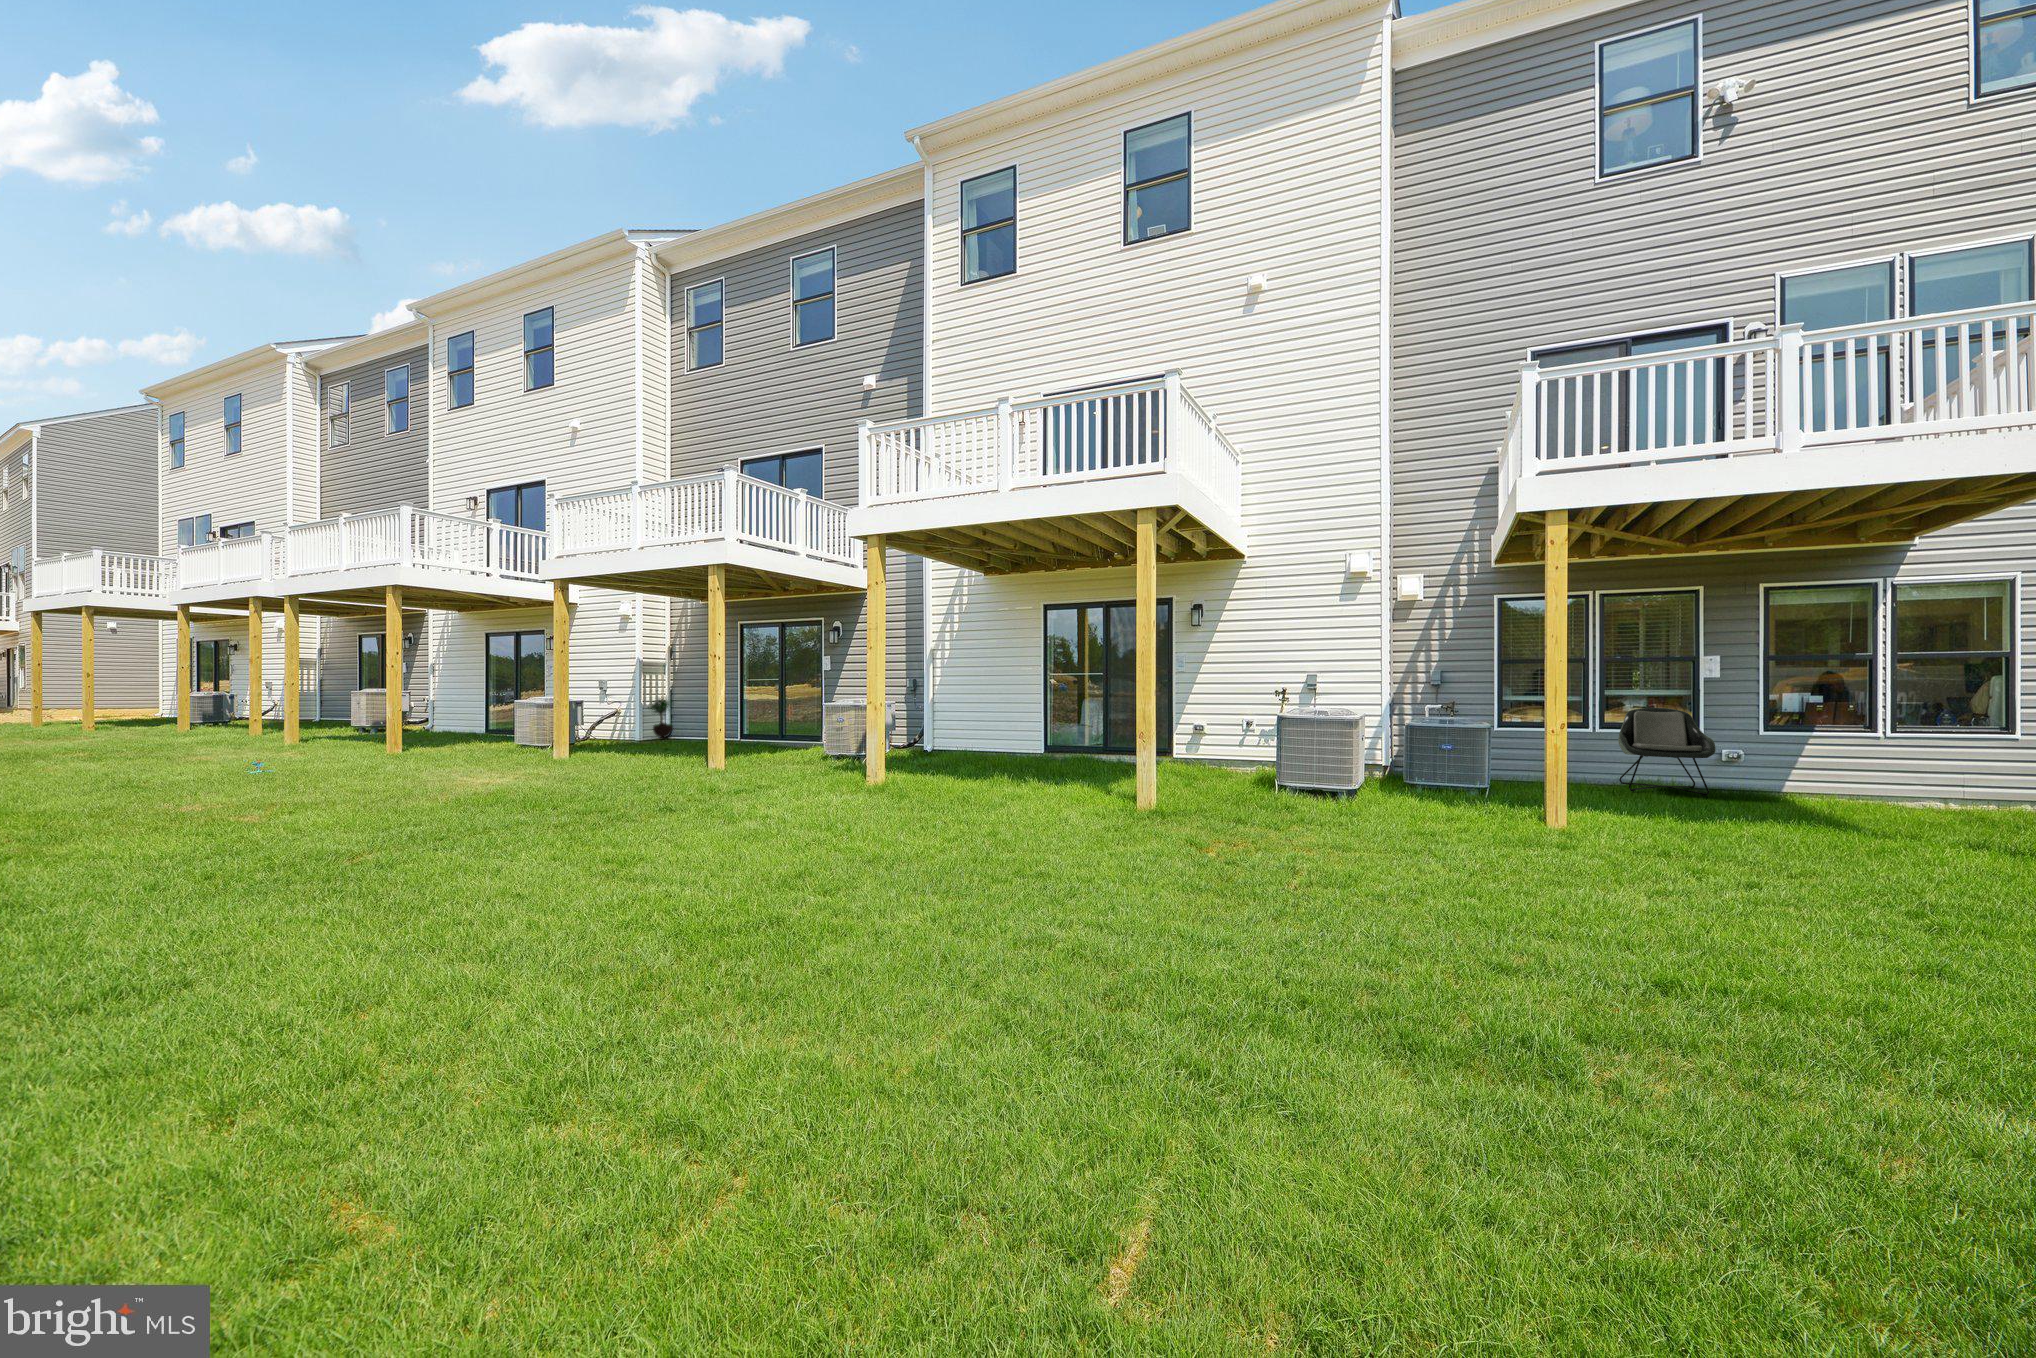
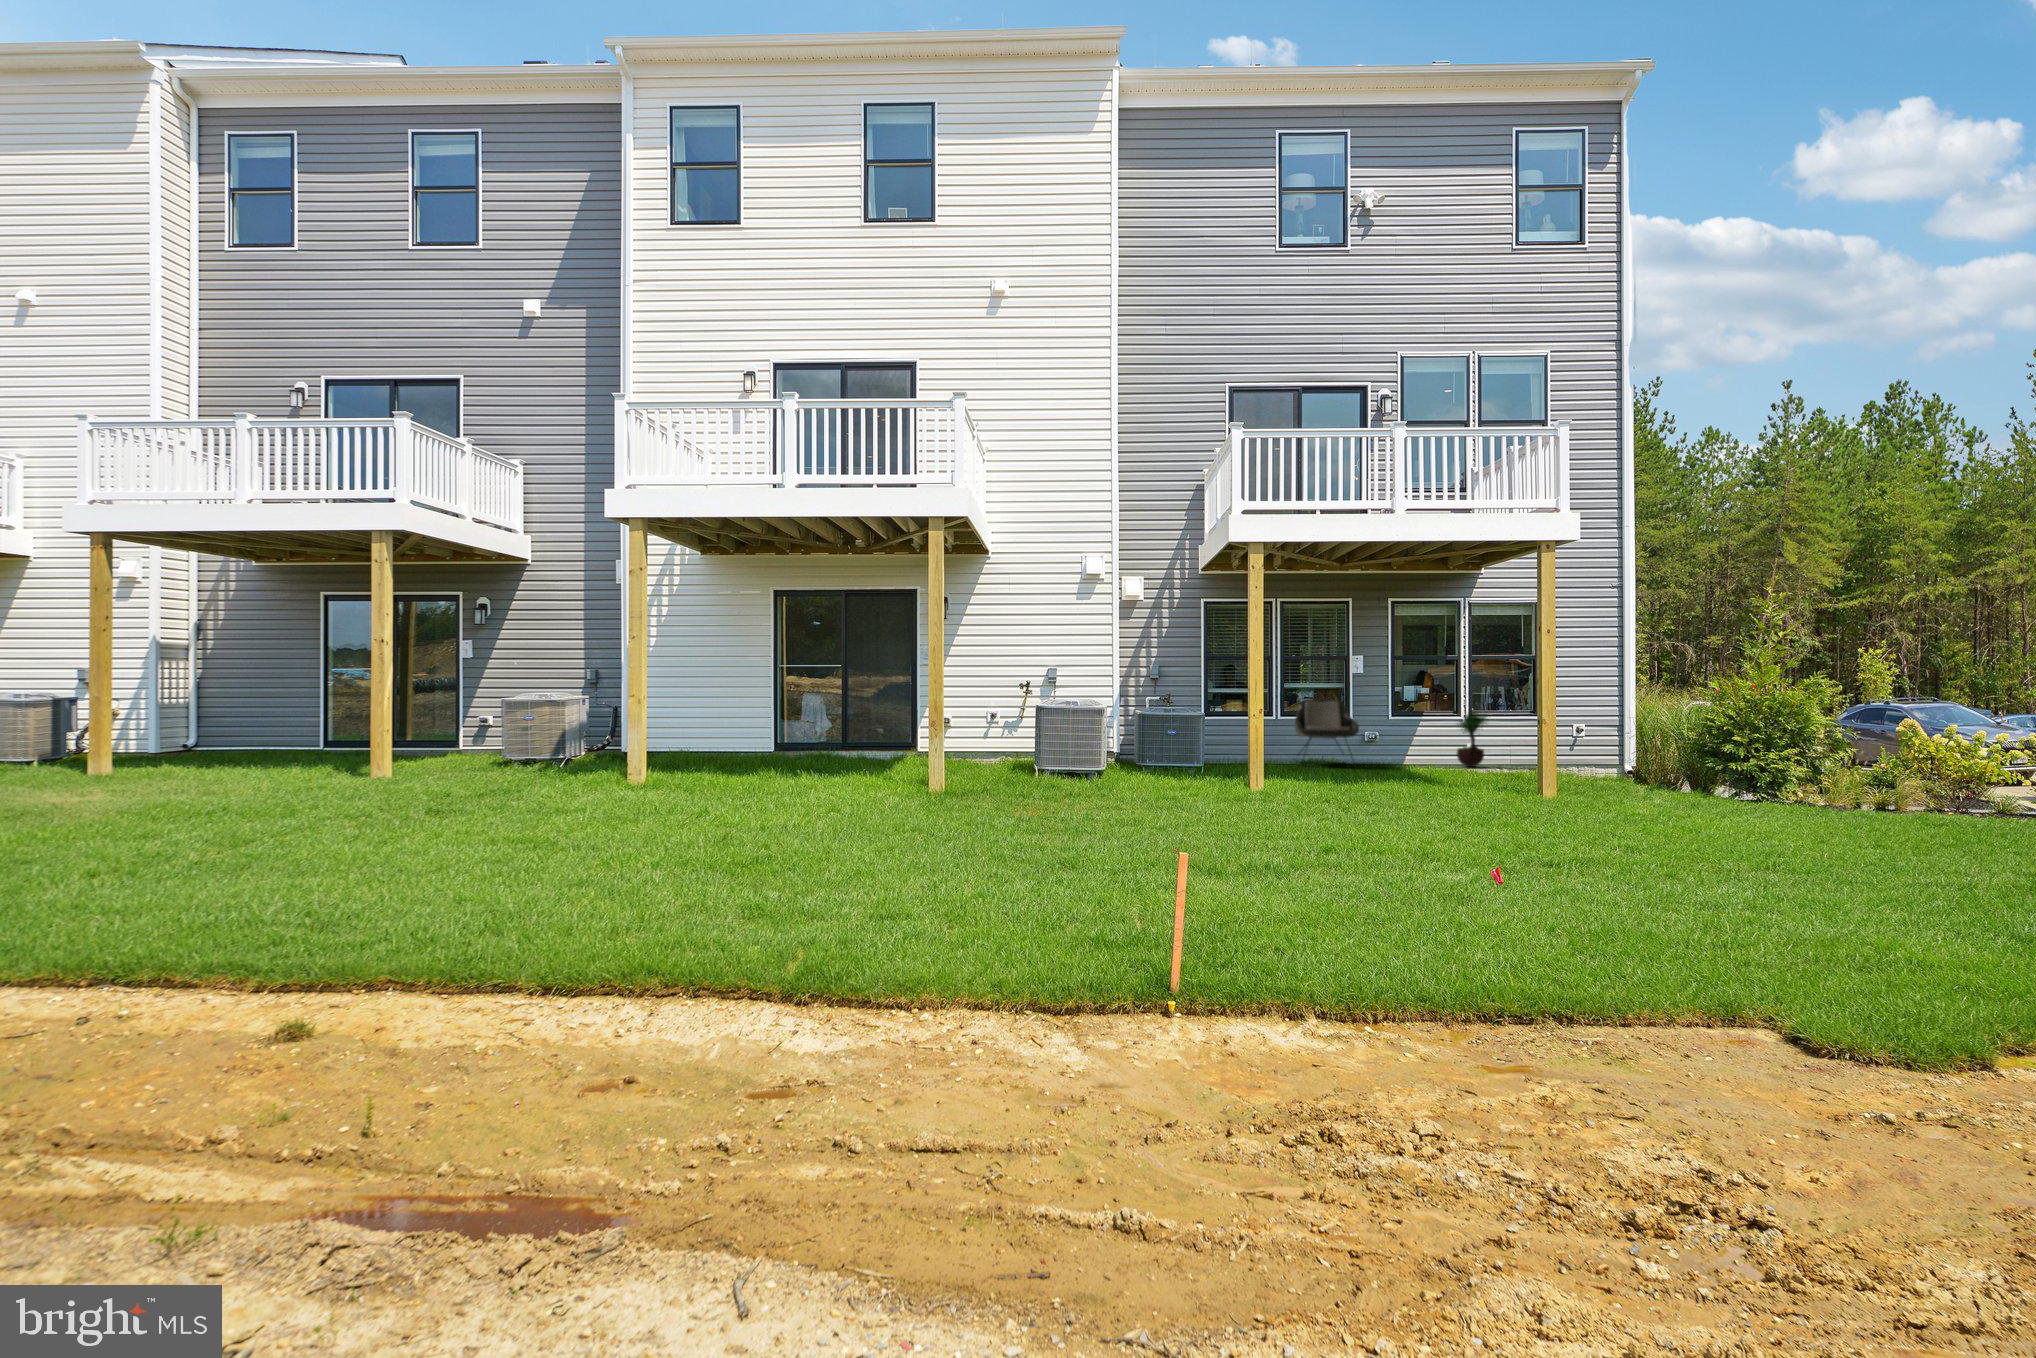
potted tree: present [648,699,673,738] -> present [1457,710,1486,767]

